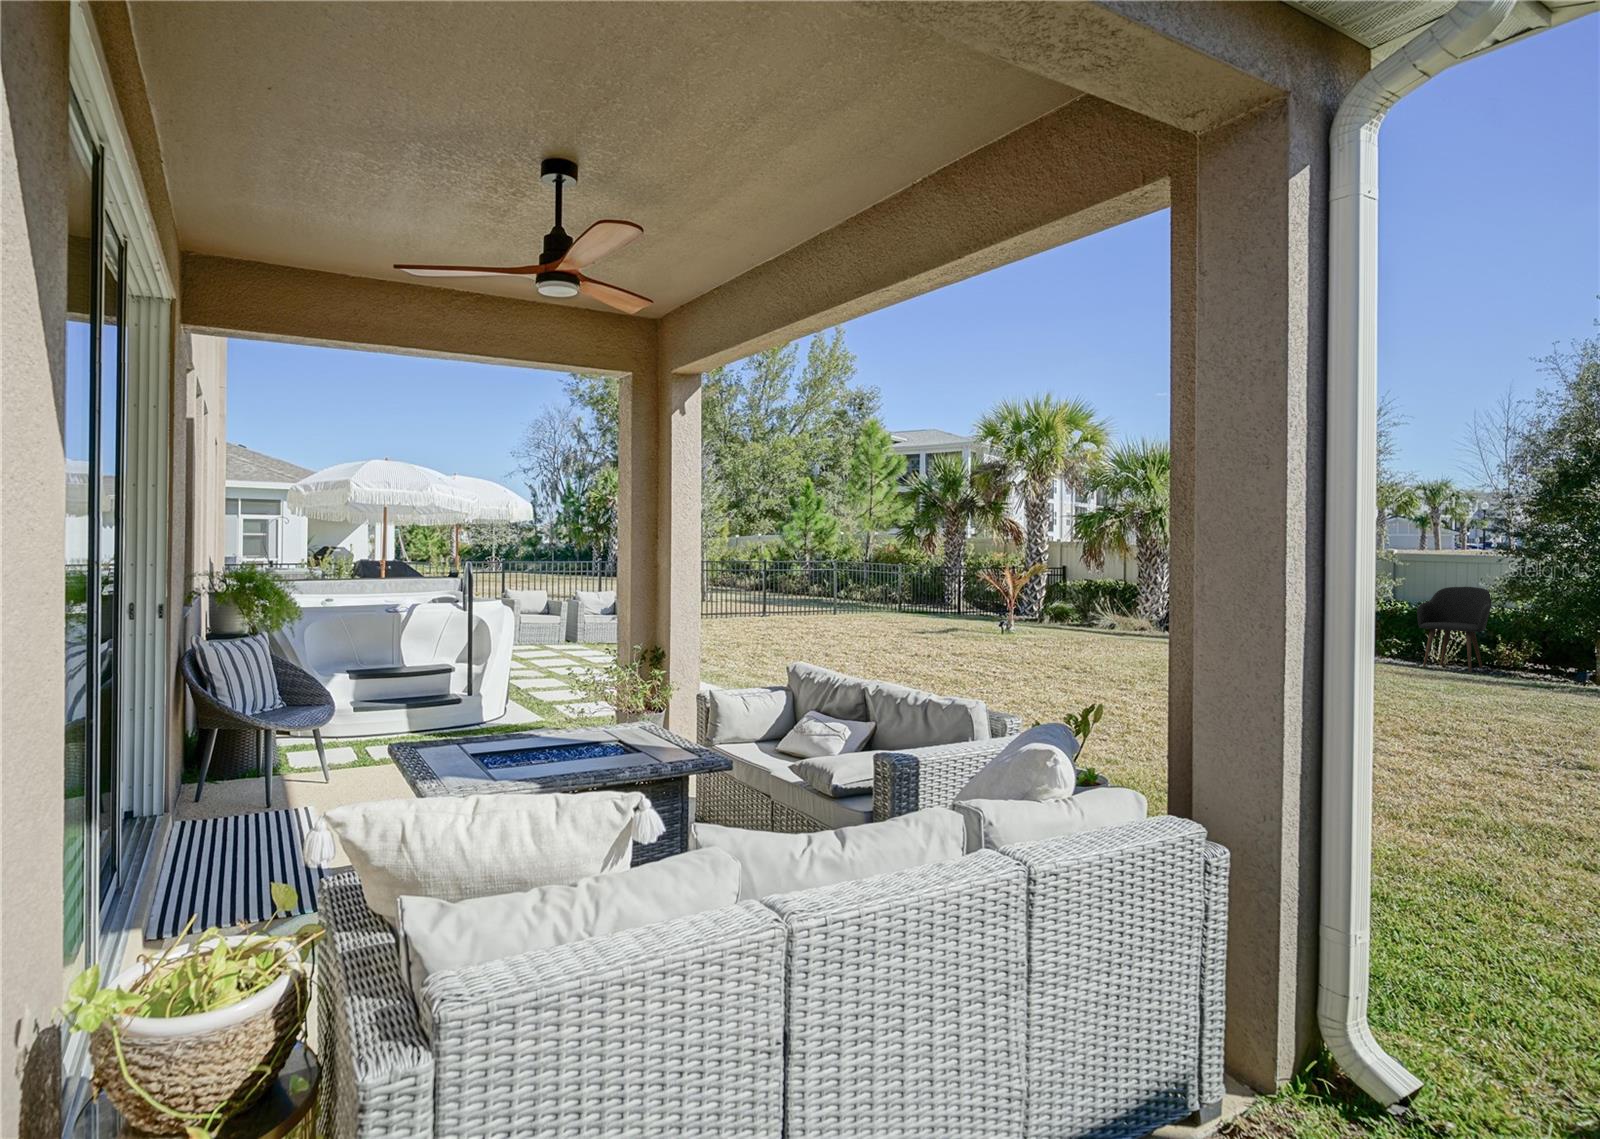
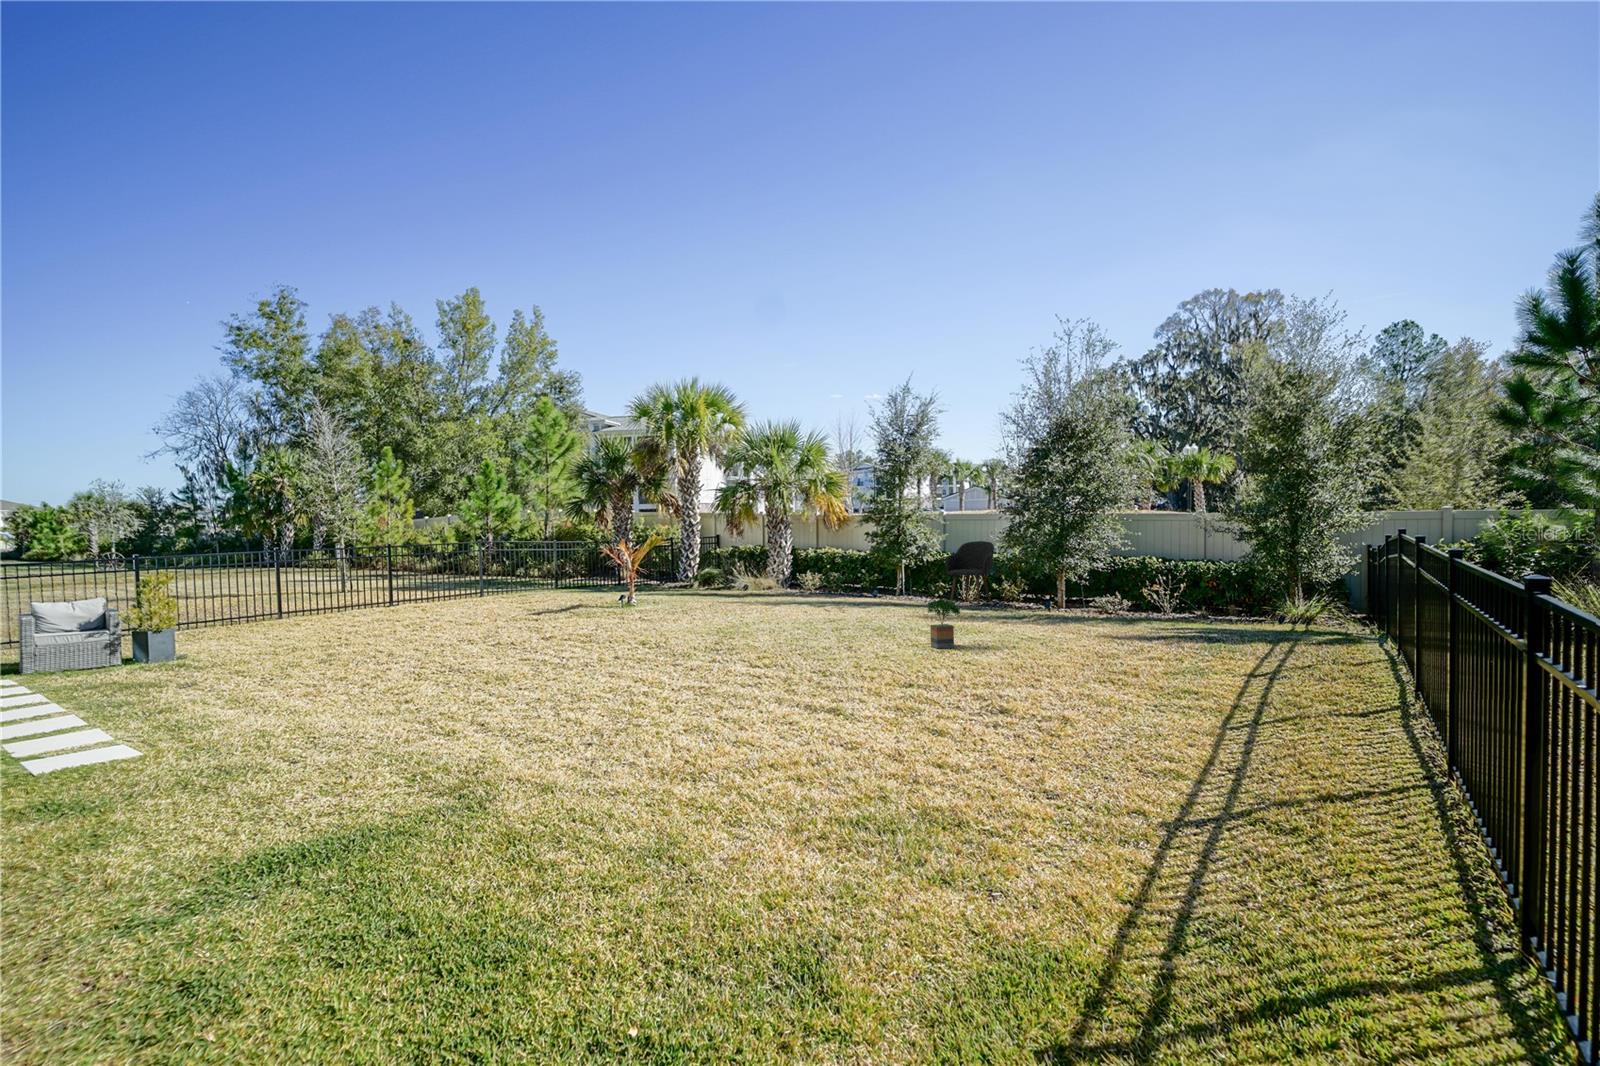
potted tree: none [1451,661,1513,730] -> present [927,599,961,648]

